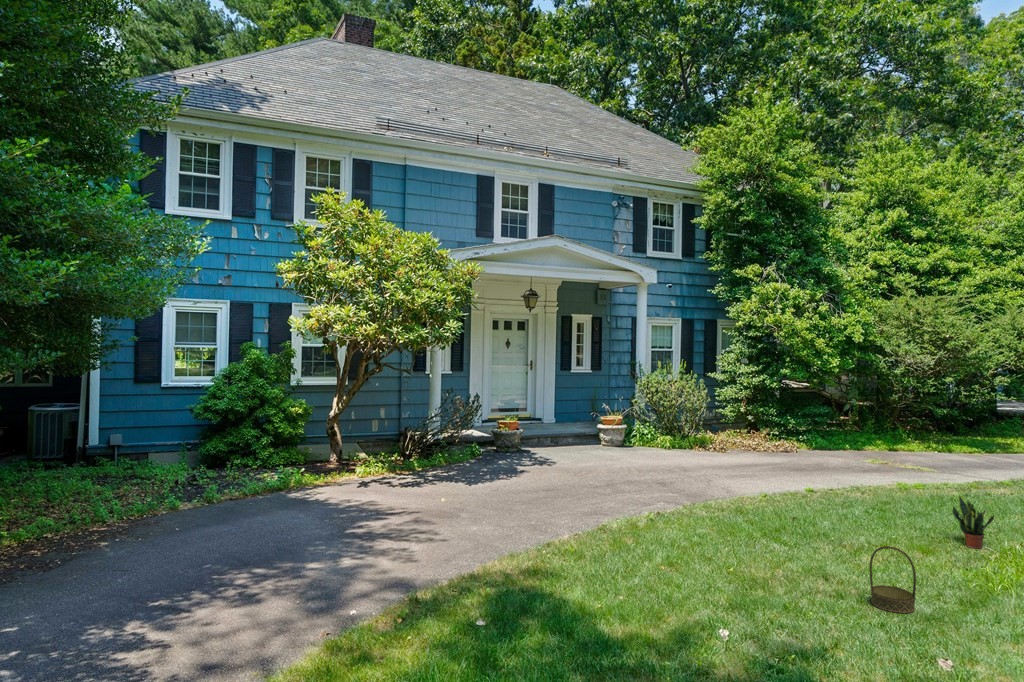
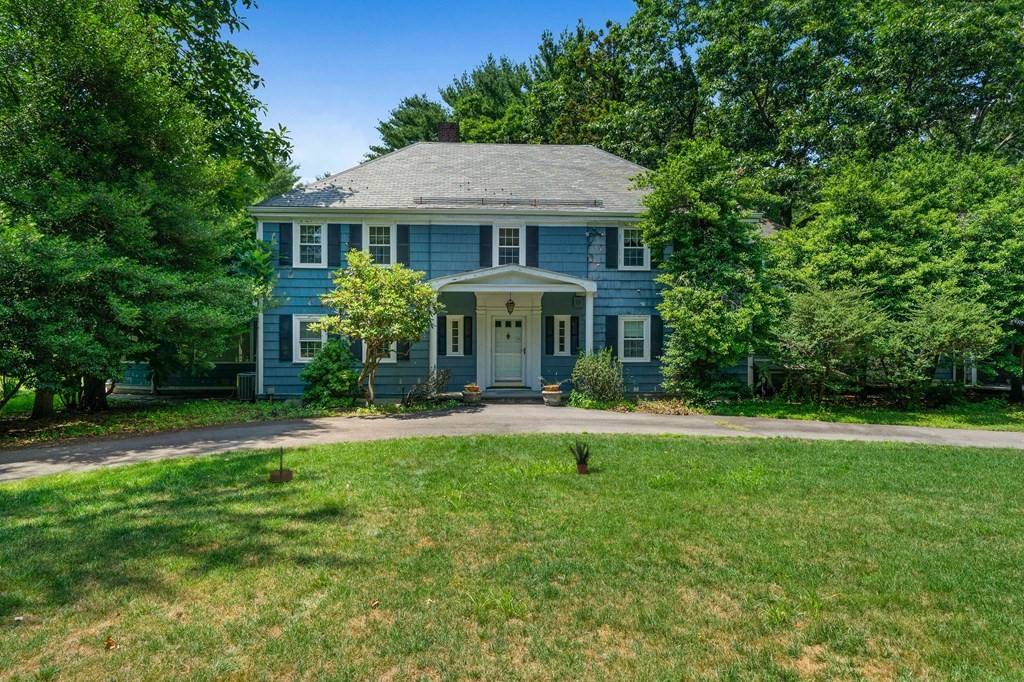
basket: present [869,546,916,613] -> present [270,447,293,483]

